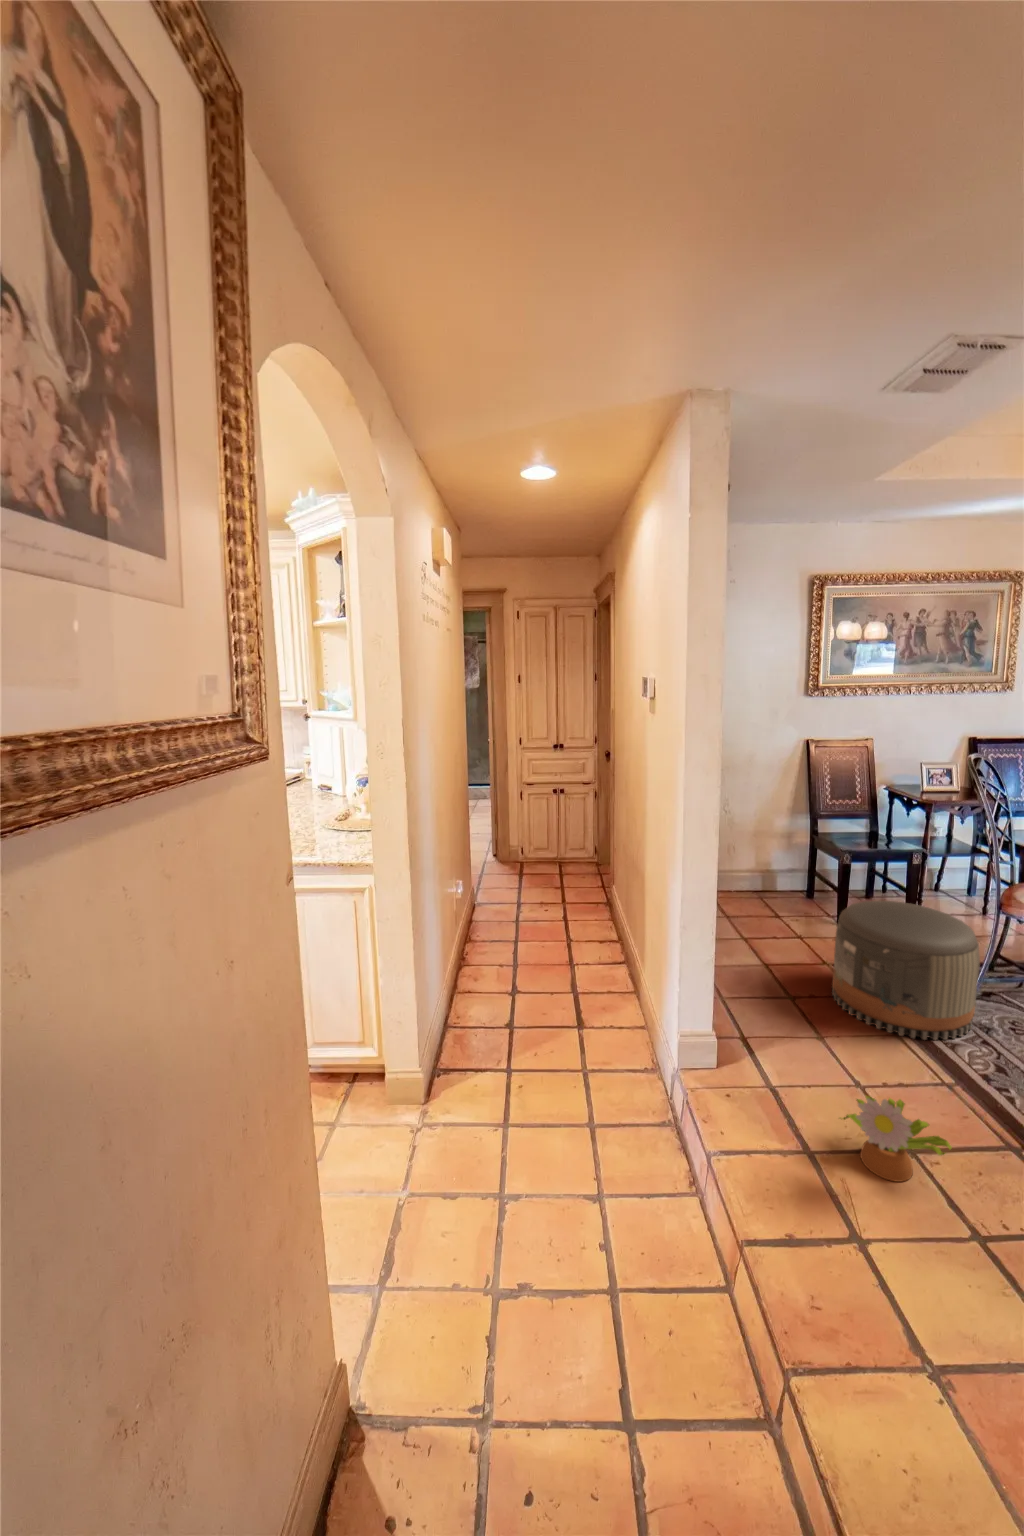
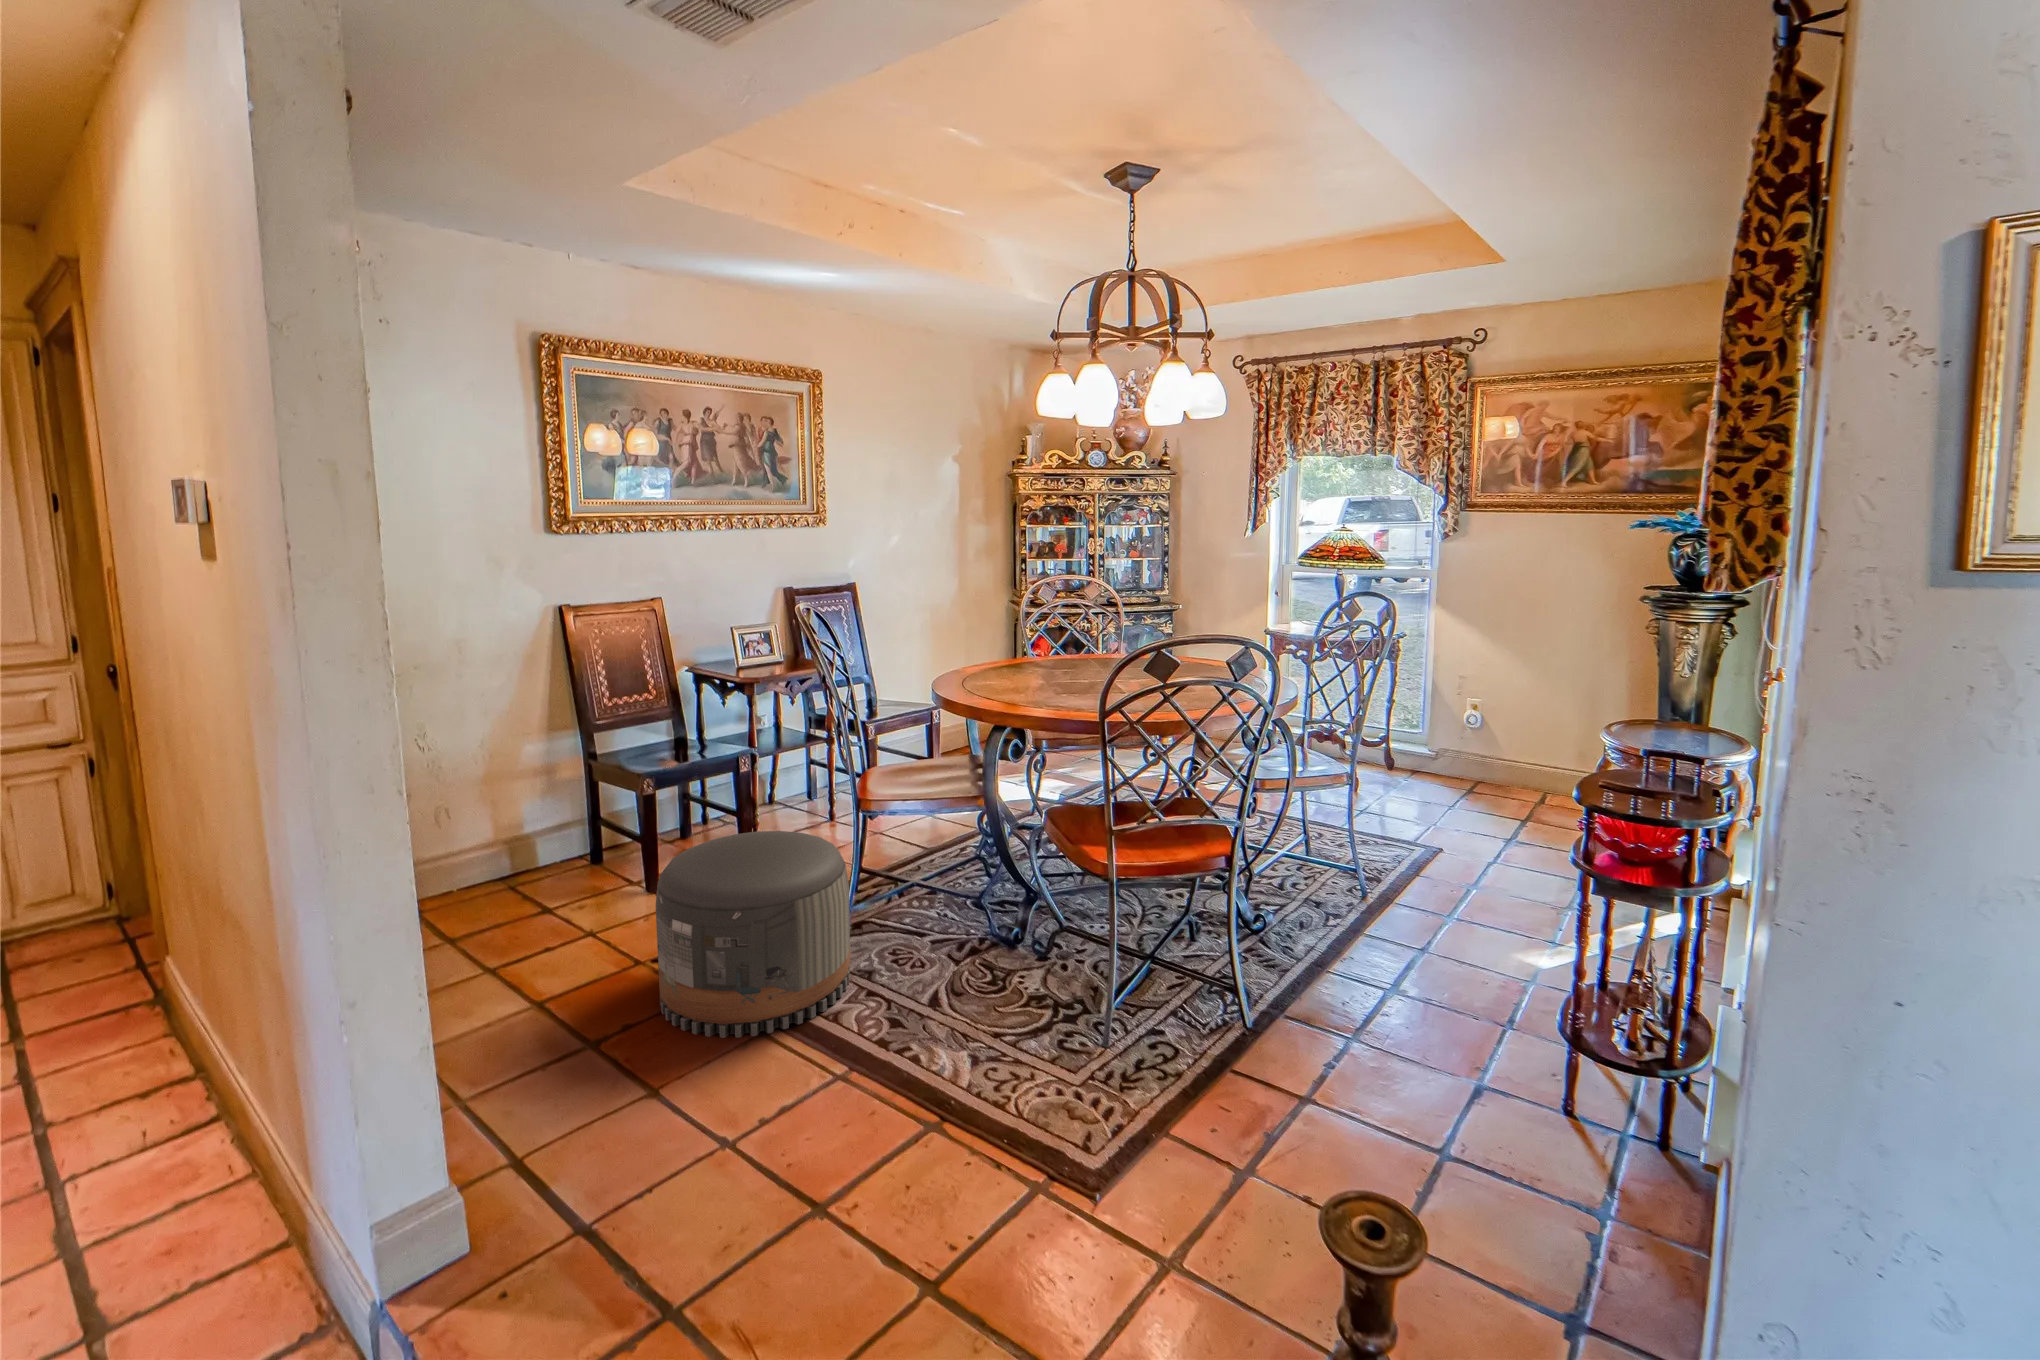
decorative plant: present [840,1096,952,1182] -> none [716,1140,874,1286]

